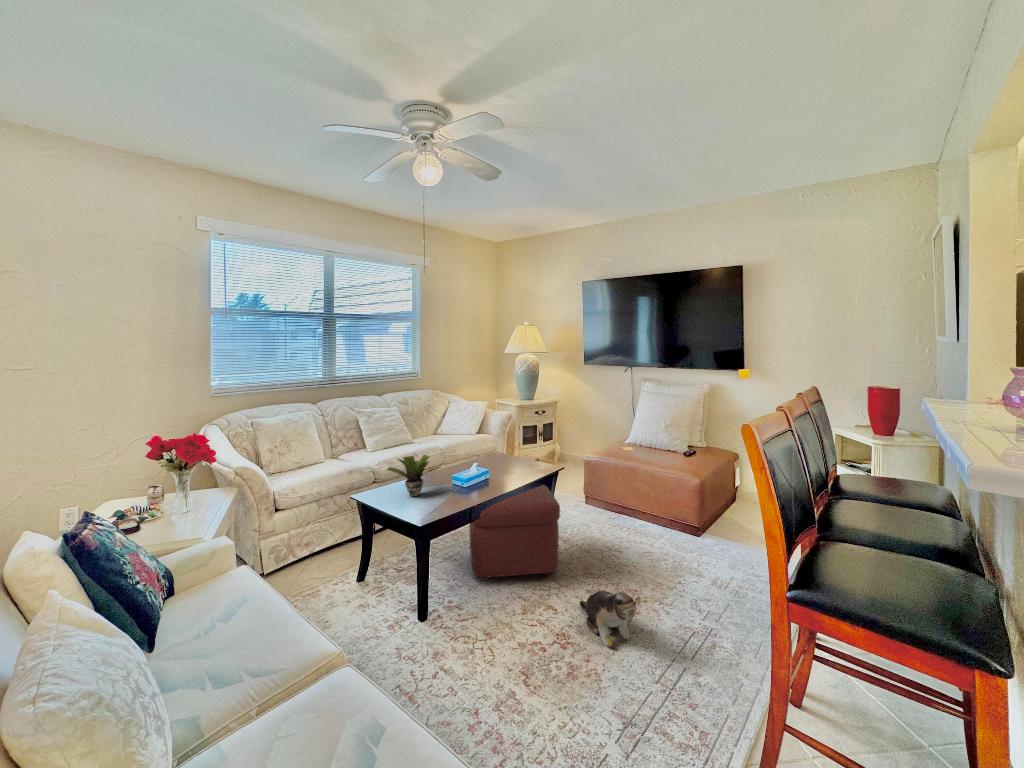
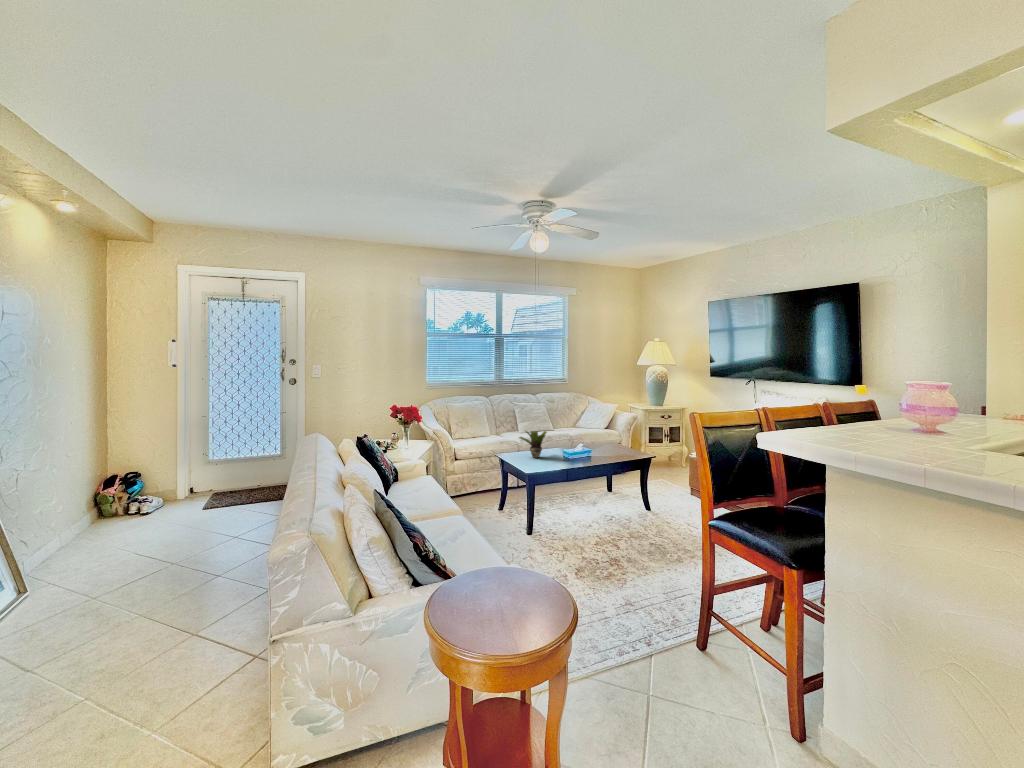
ottoman: present [469,485,560,581] -> none [571,460,638,529]
plush toy: present [580,591,641,647] -> none [636,530,666,569]

